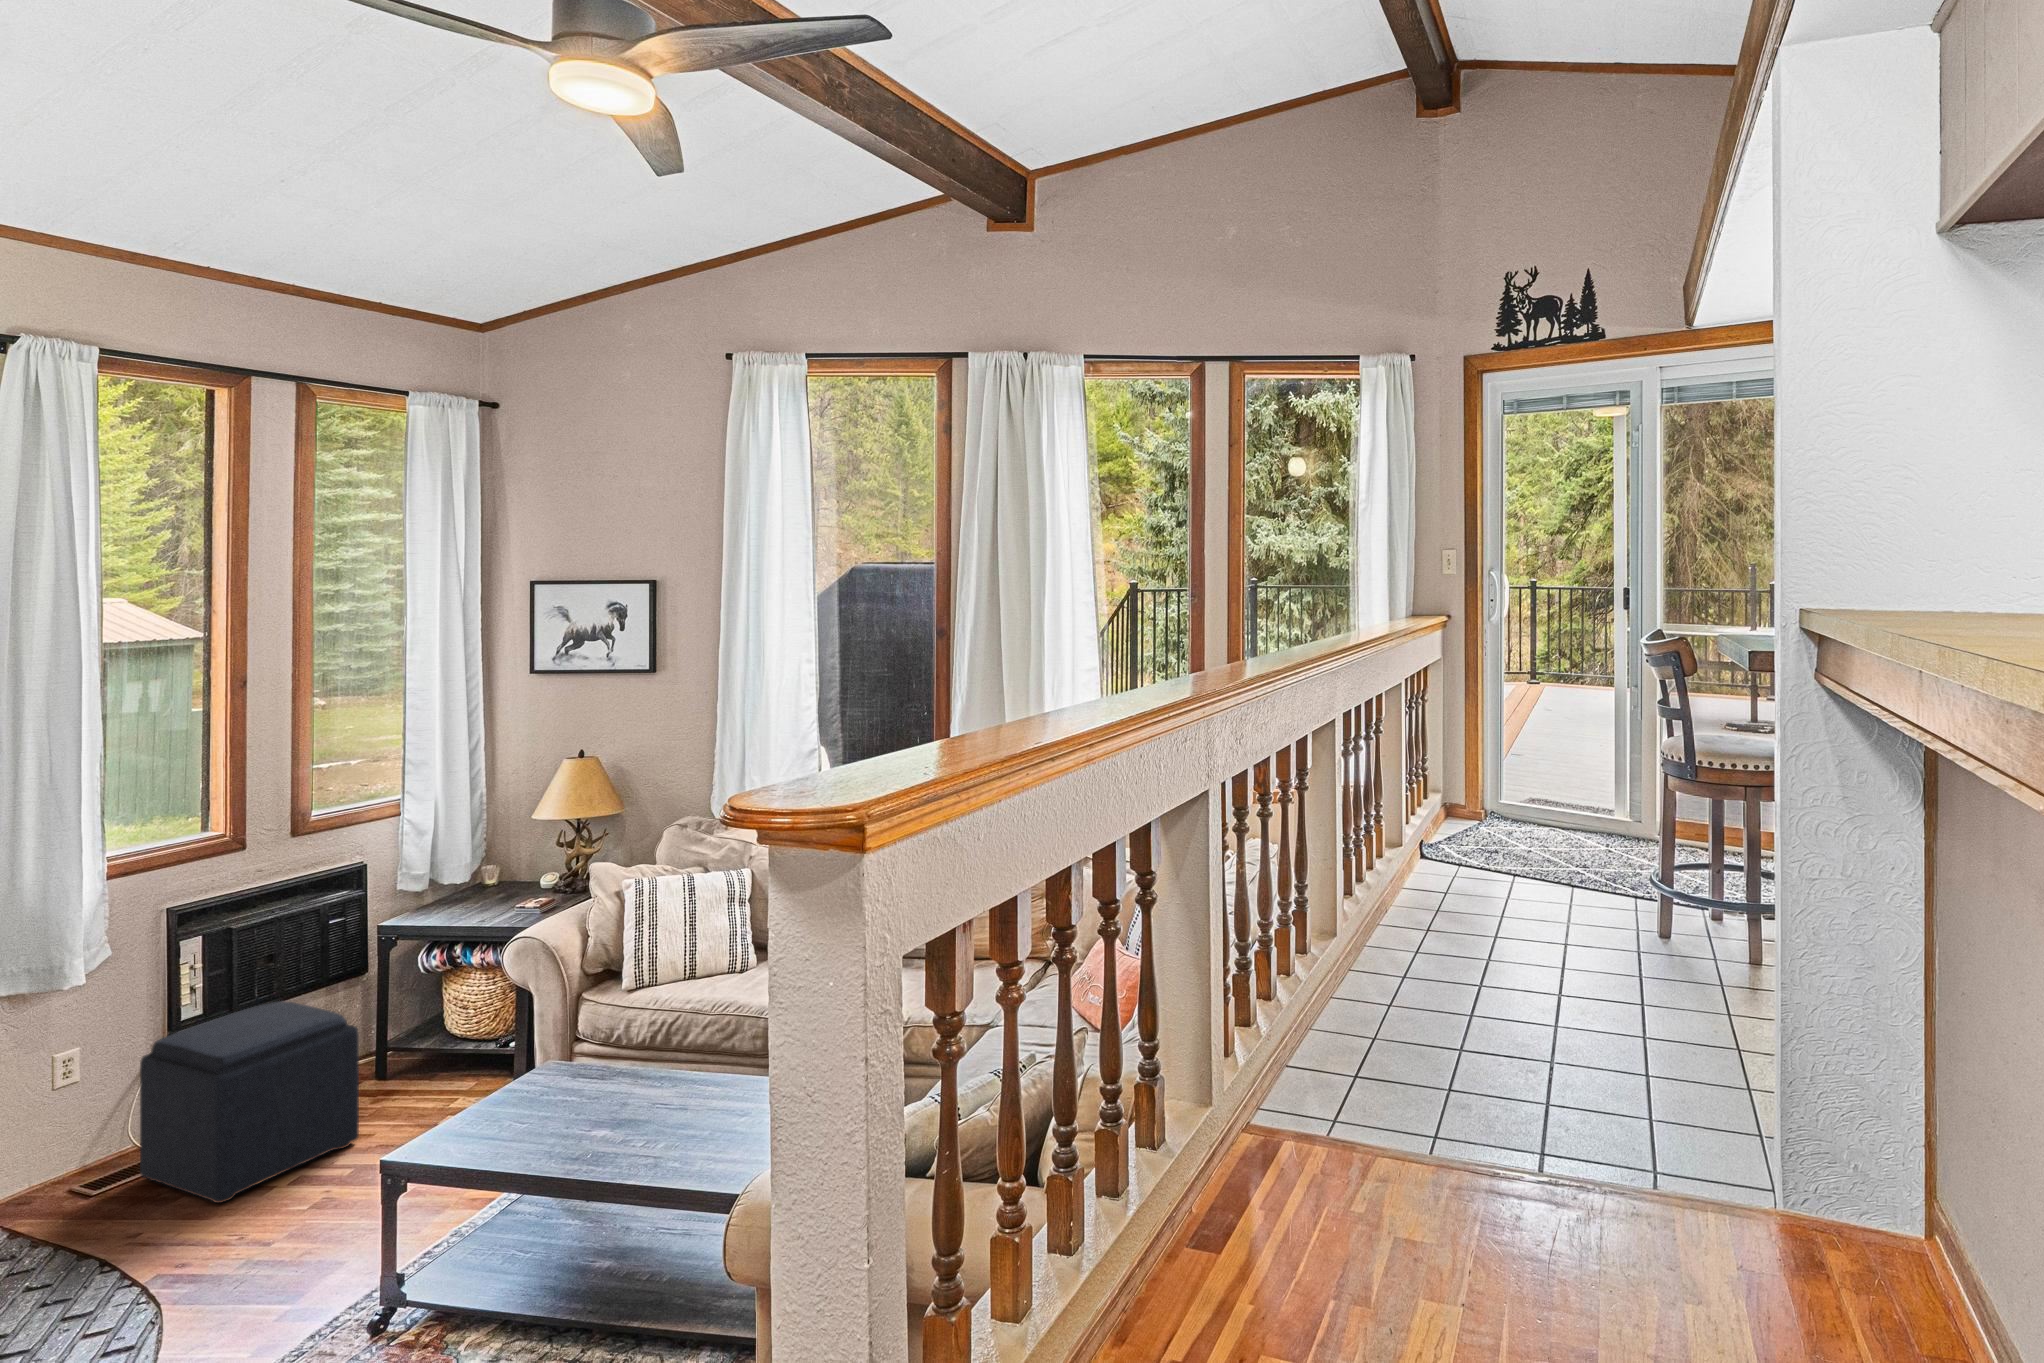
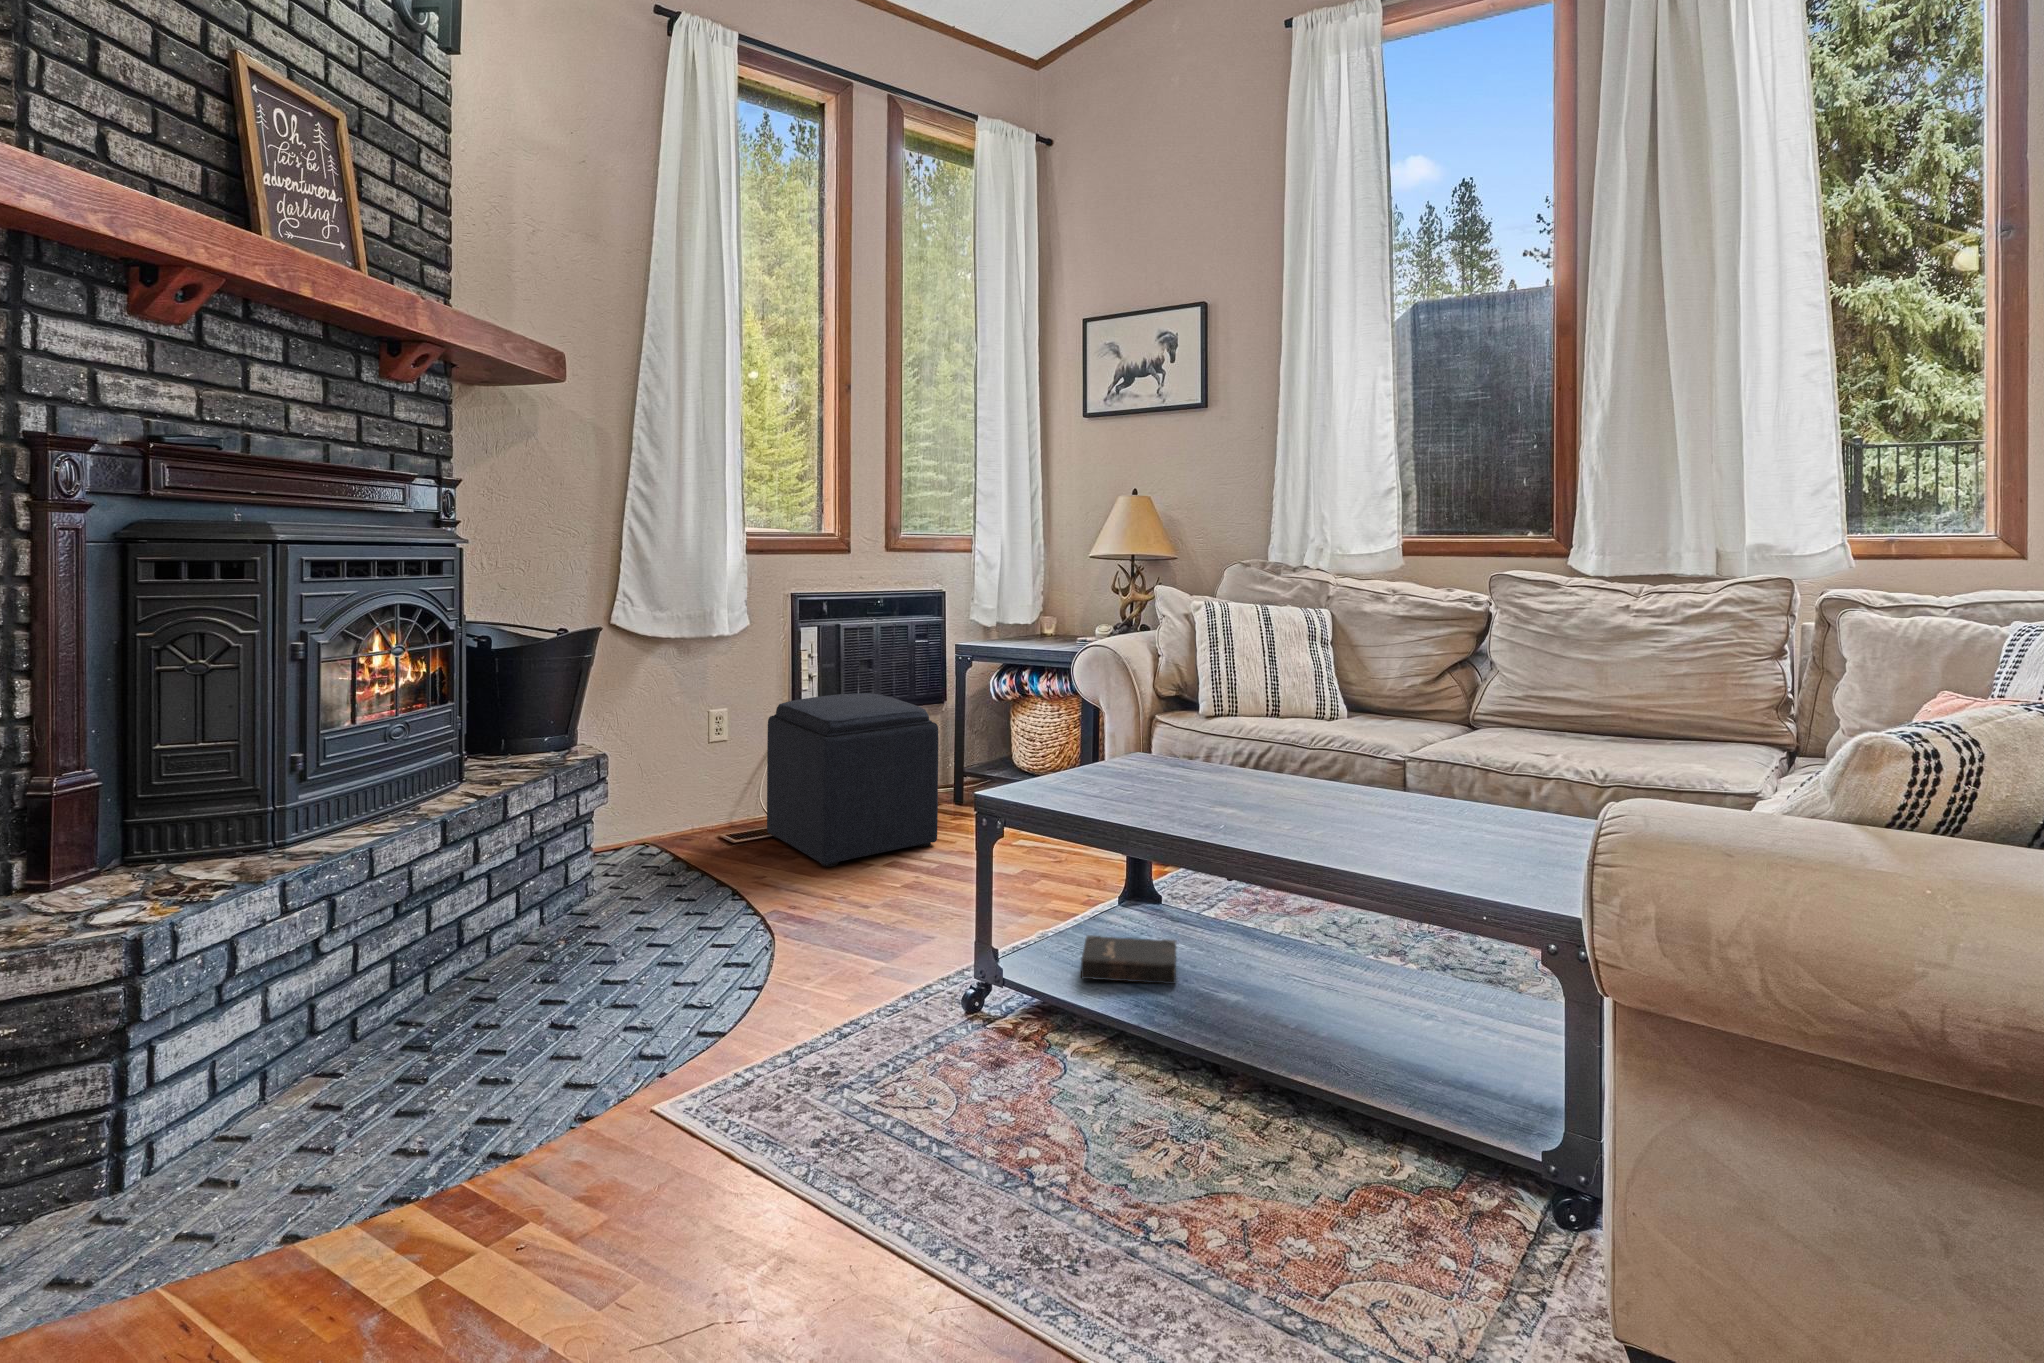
hardback book: none [483,1216,576,1277] -> present [1081,935,1176,984]

